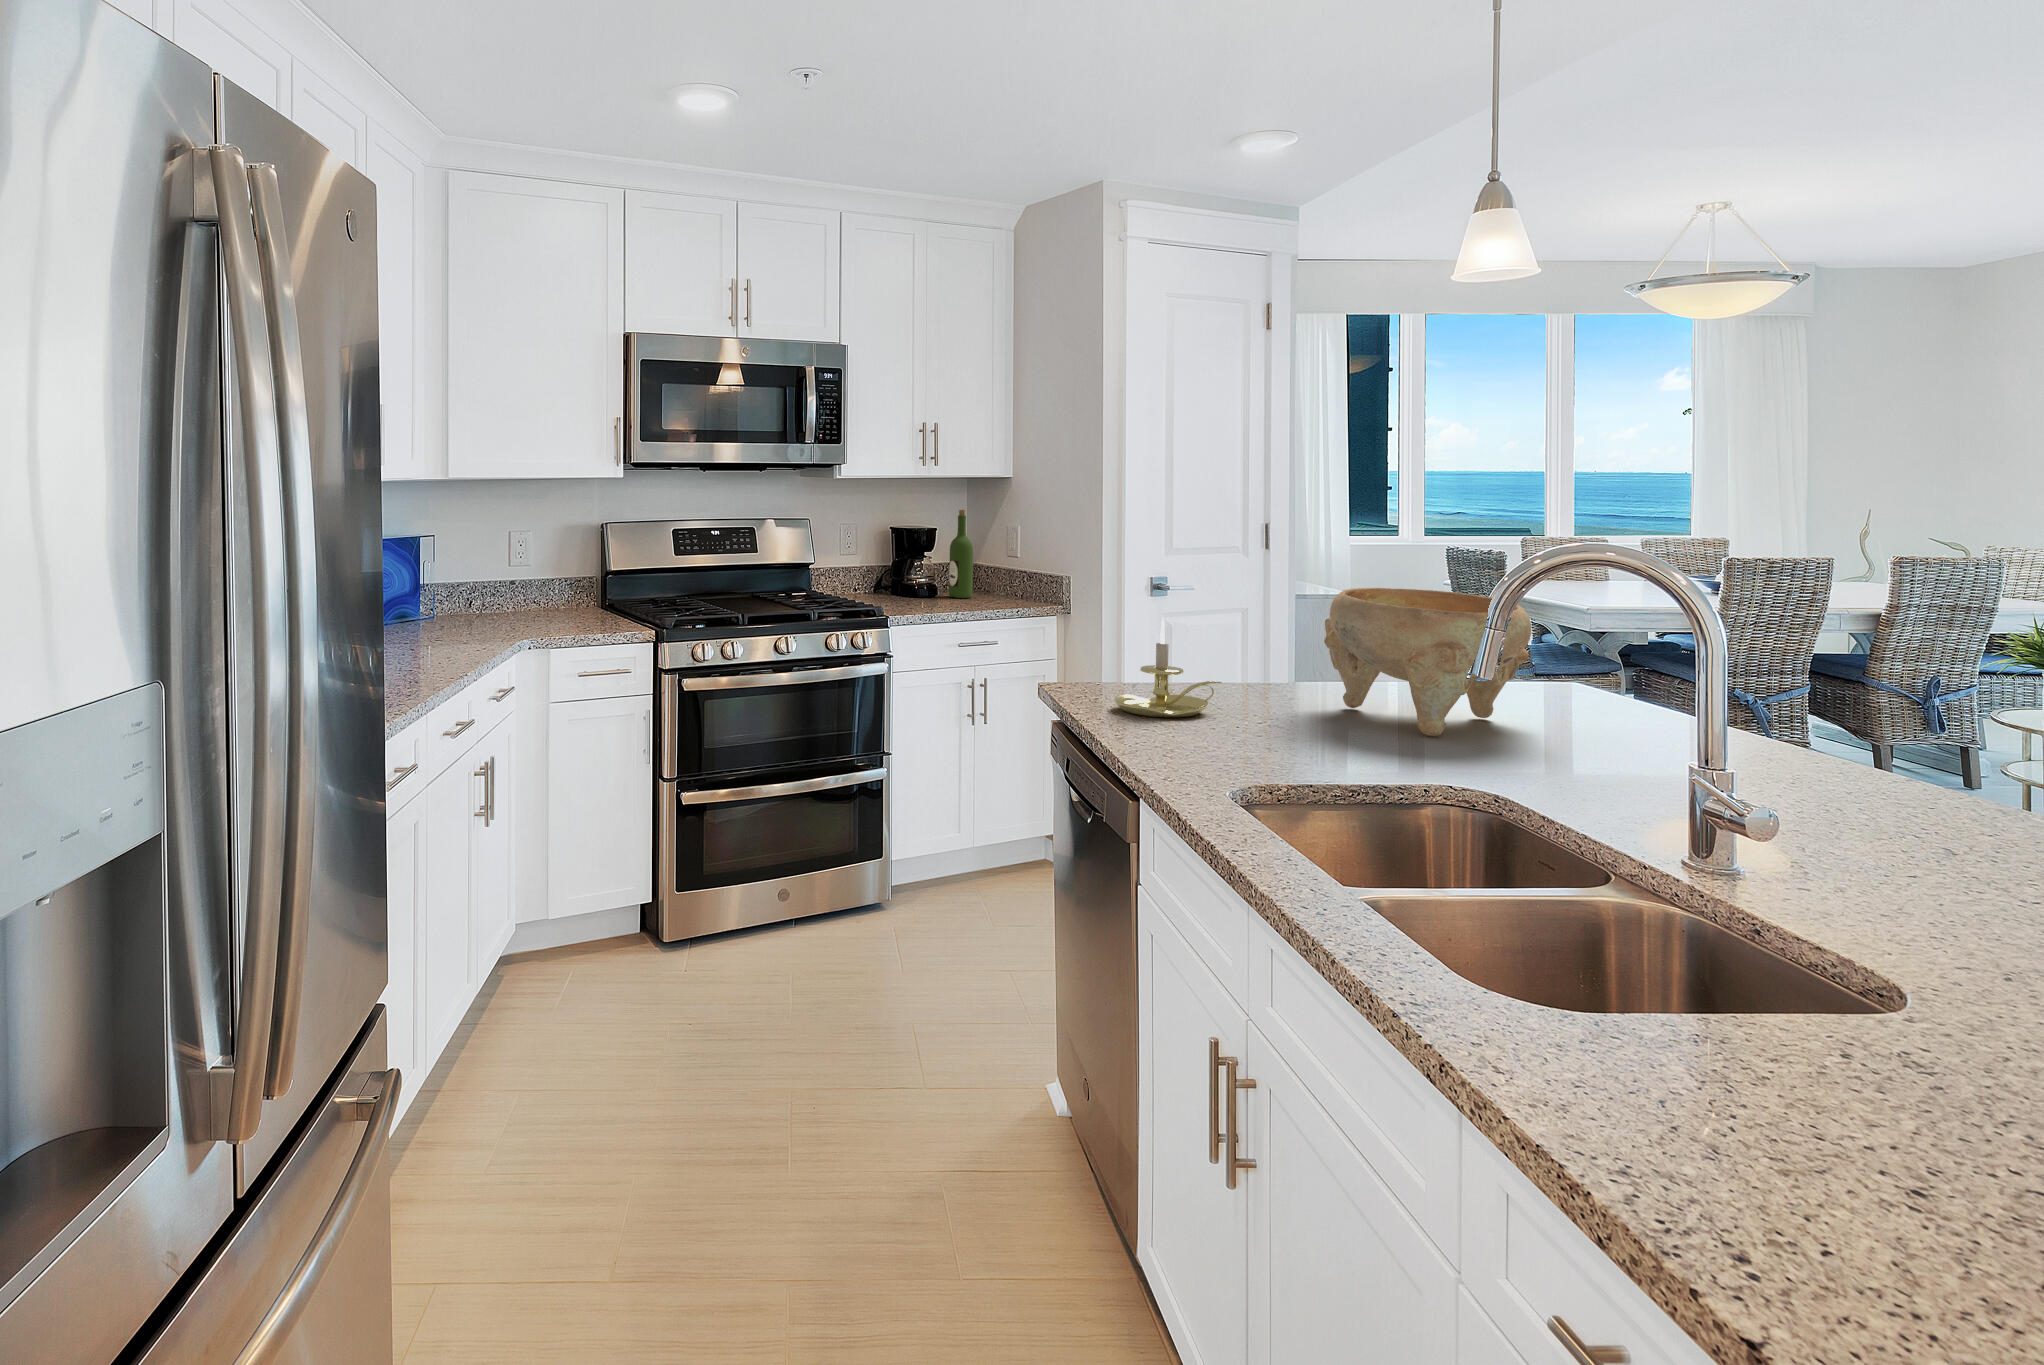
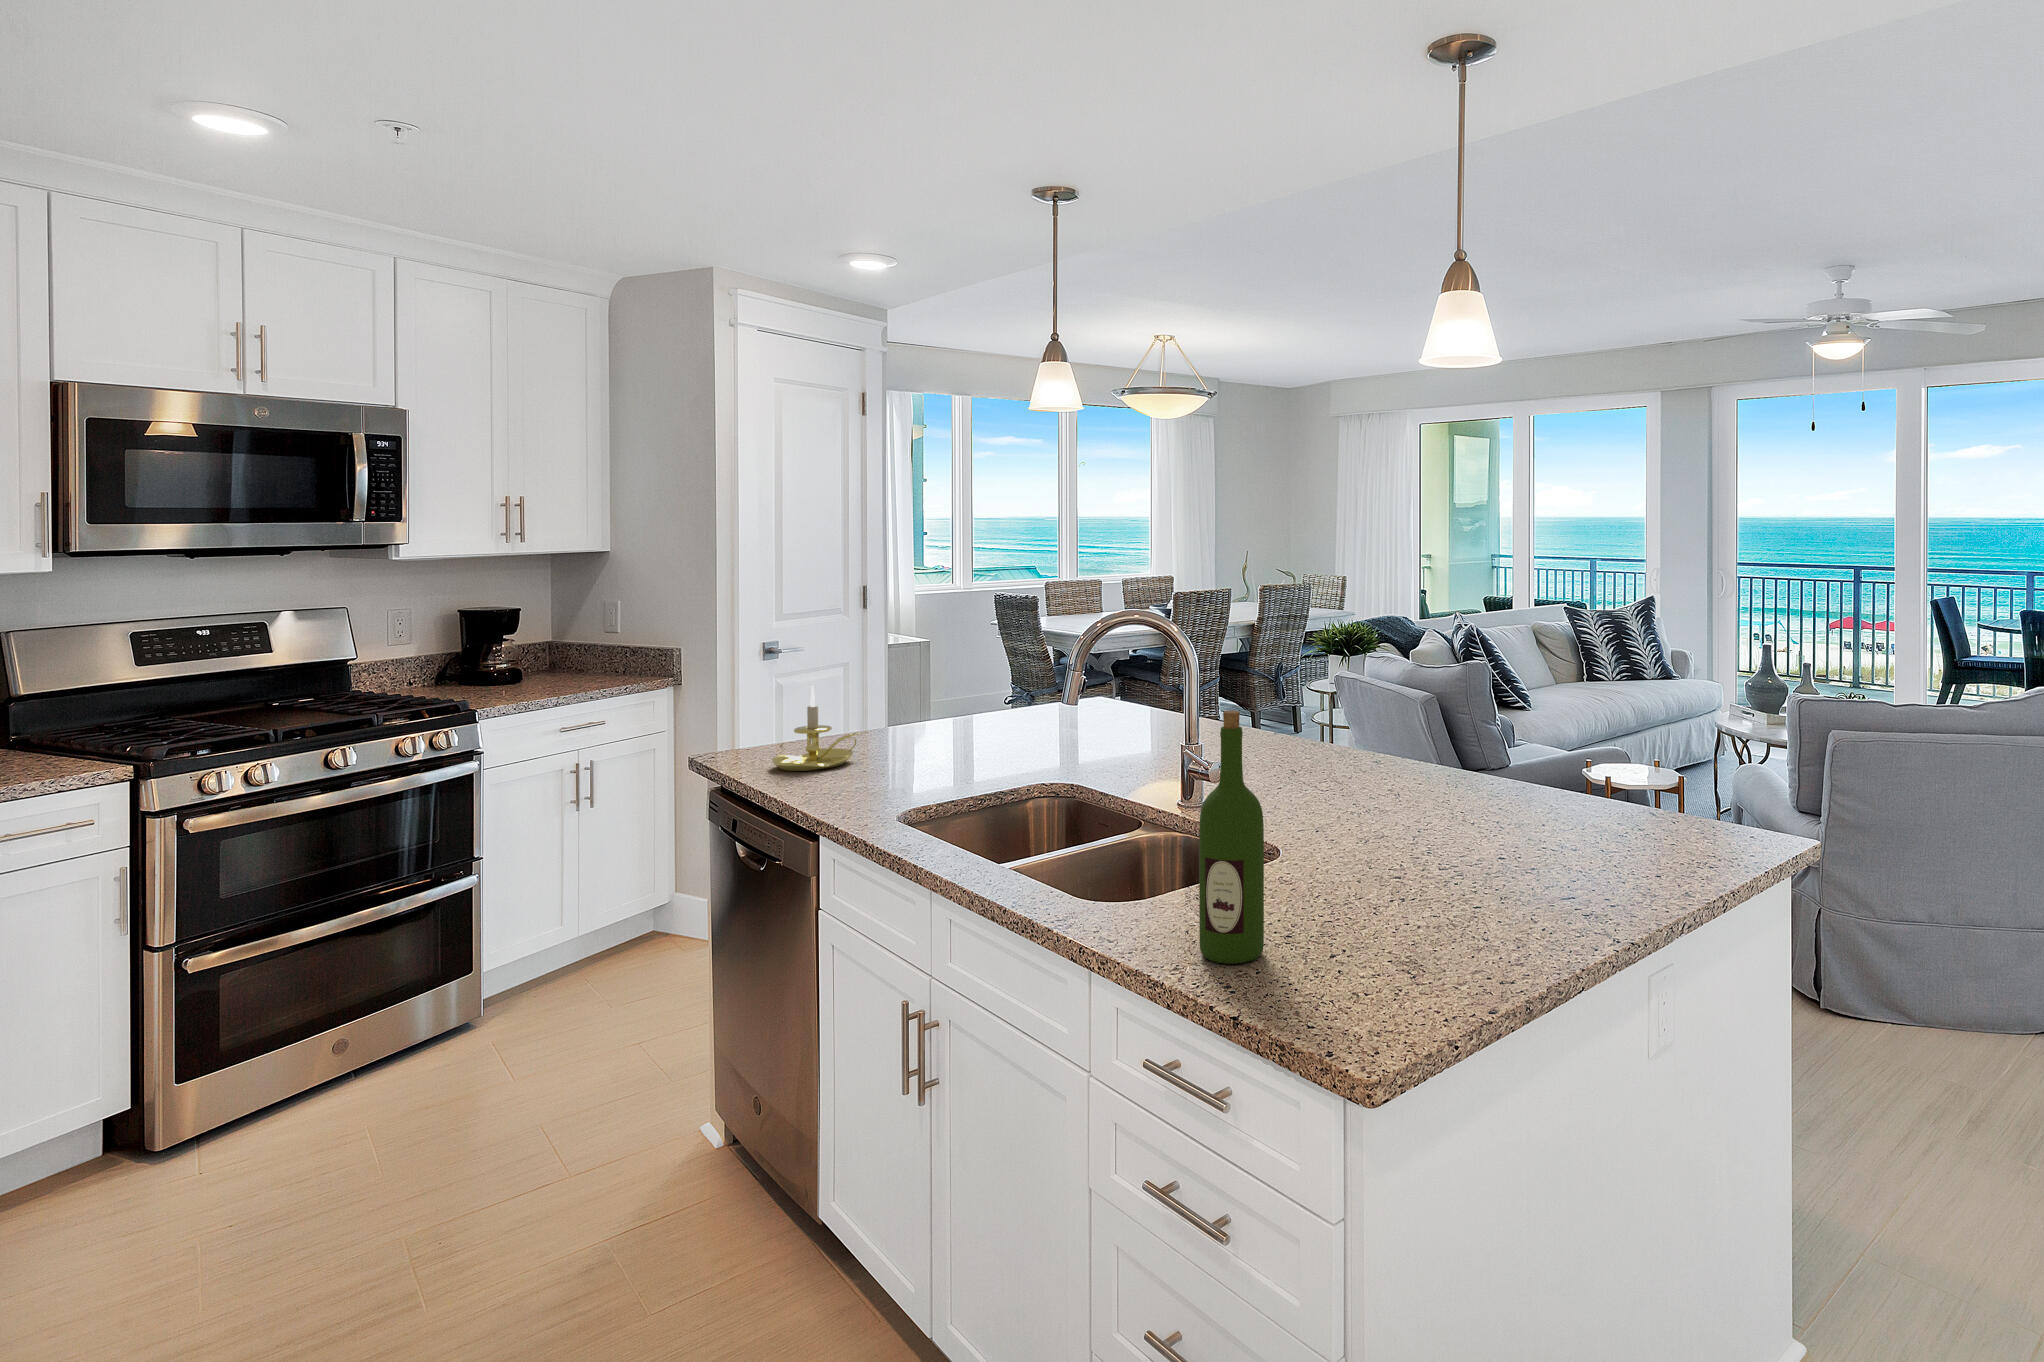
wine bottle: present [949,510,973,598] -> present [1199,711,1264,964]
decorative bowl: present [1324,588,1531,736] -> none [937,641,1078,752]

